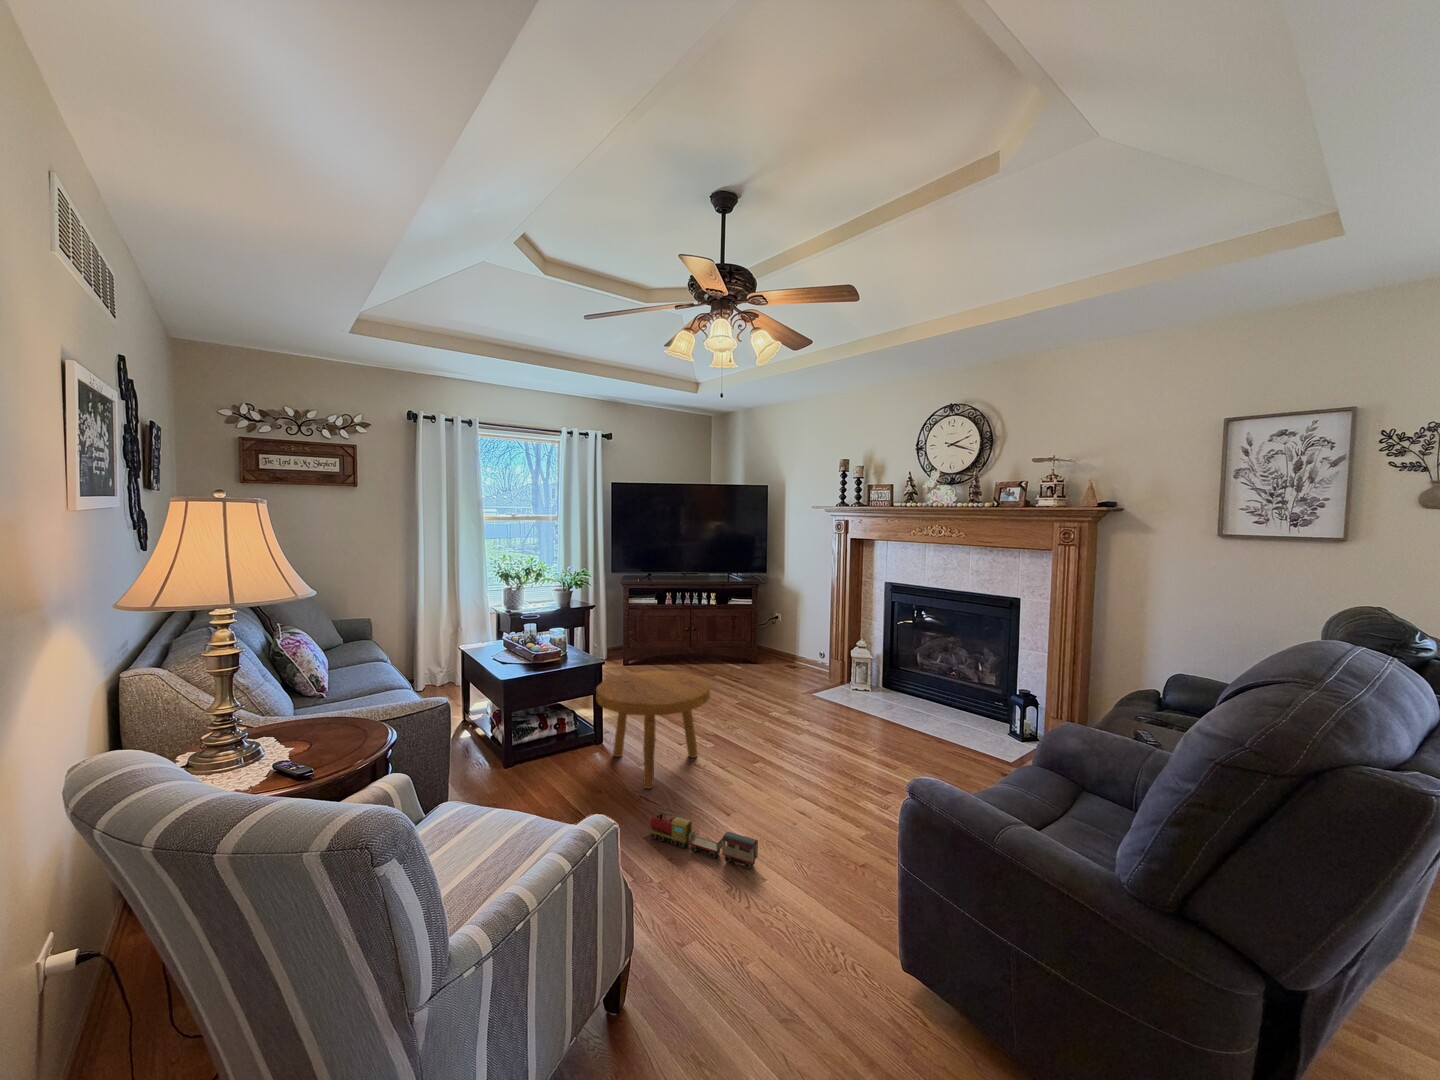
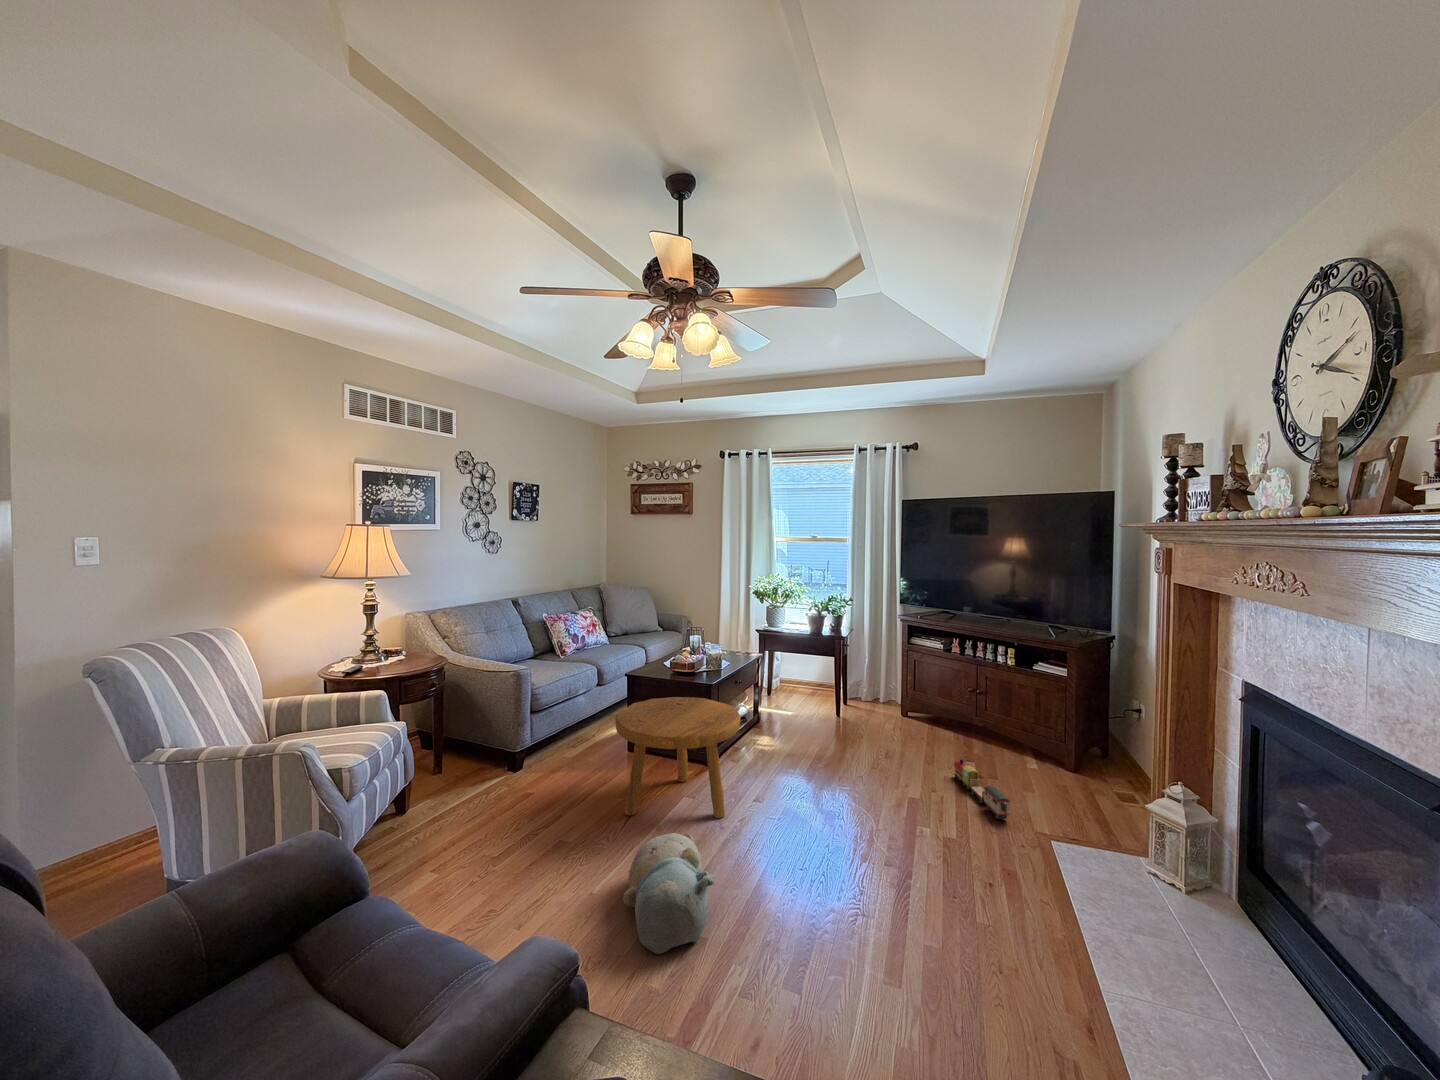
plush toy: none [741,750,838,812] -> present [623,833,714,954]
toy train: present [648,812,758,869] -> present [953,759,1010,819]

